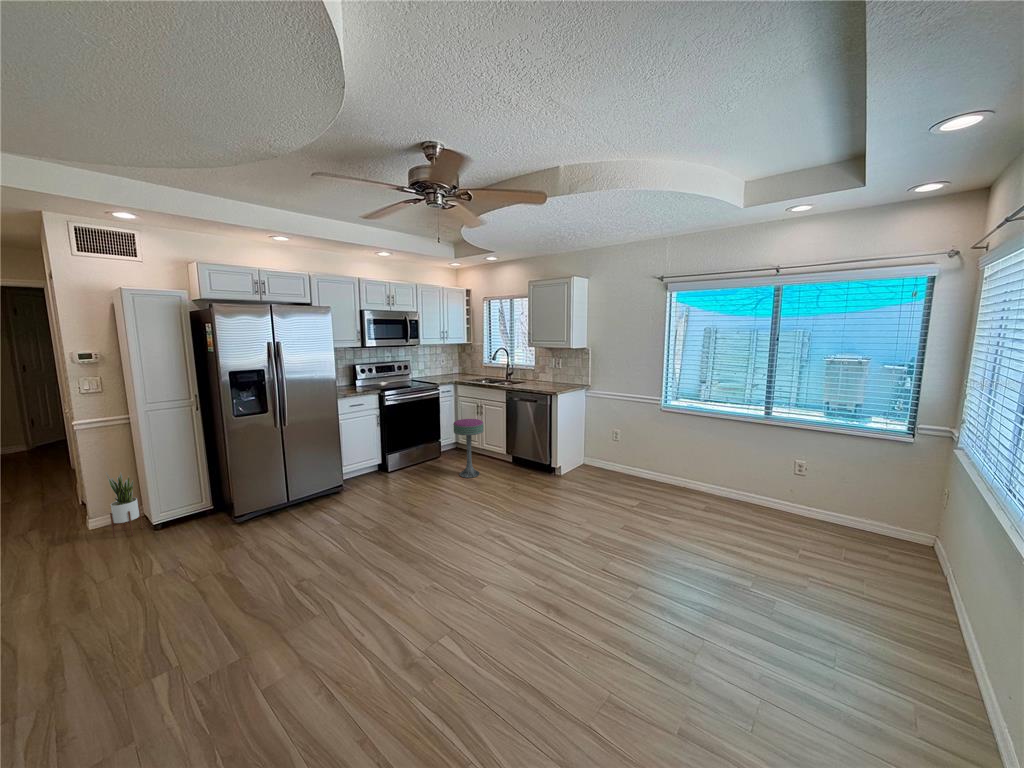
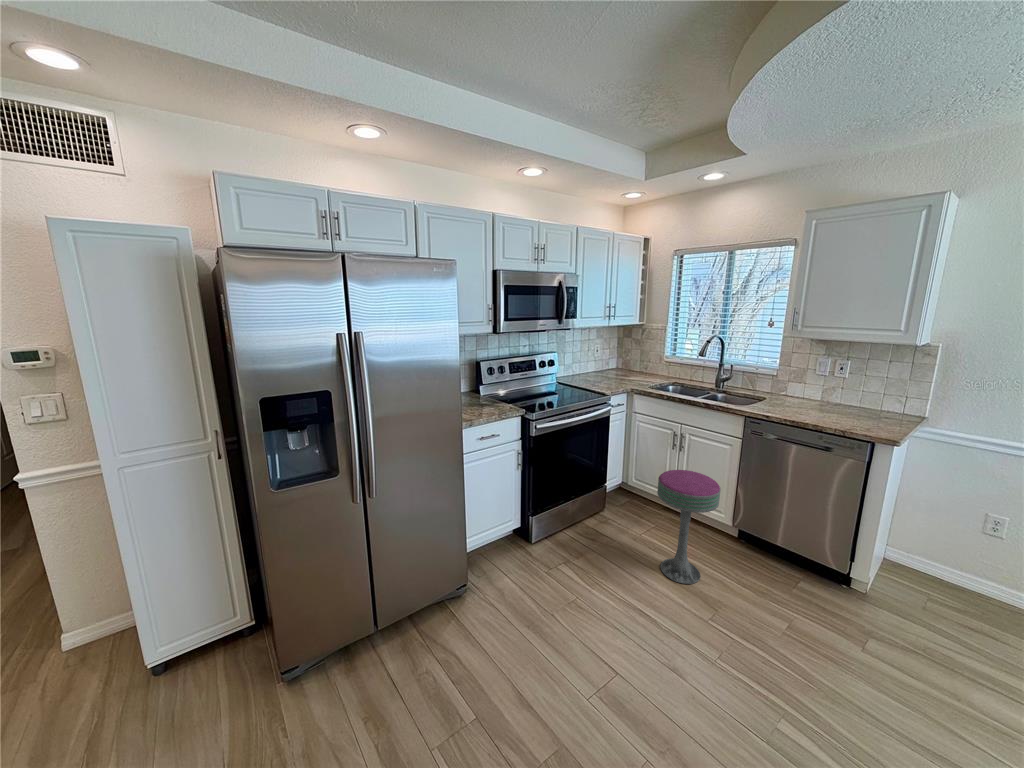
potted plant: present [106,472,143,538] -> none [66,571,138,692]

